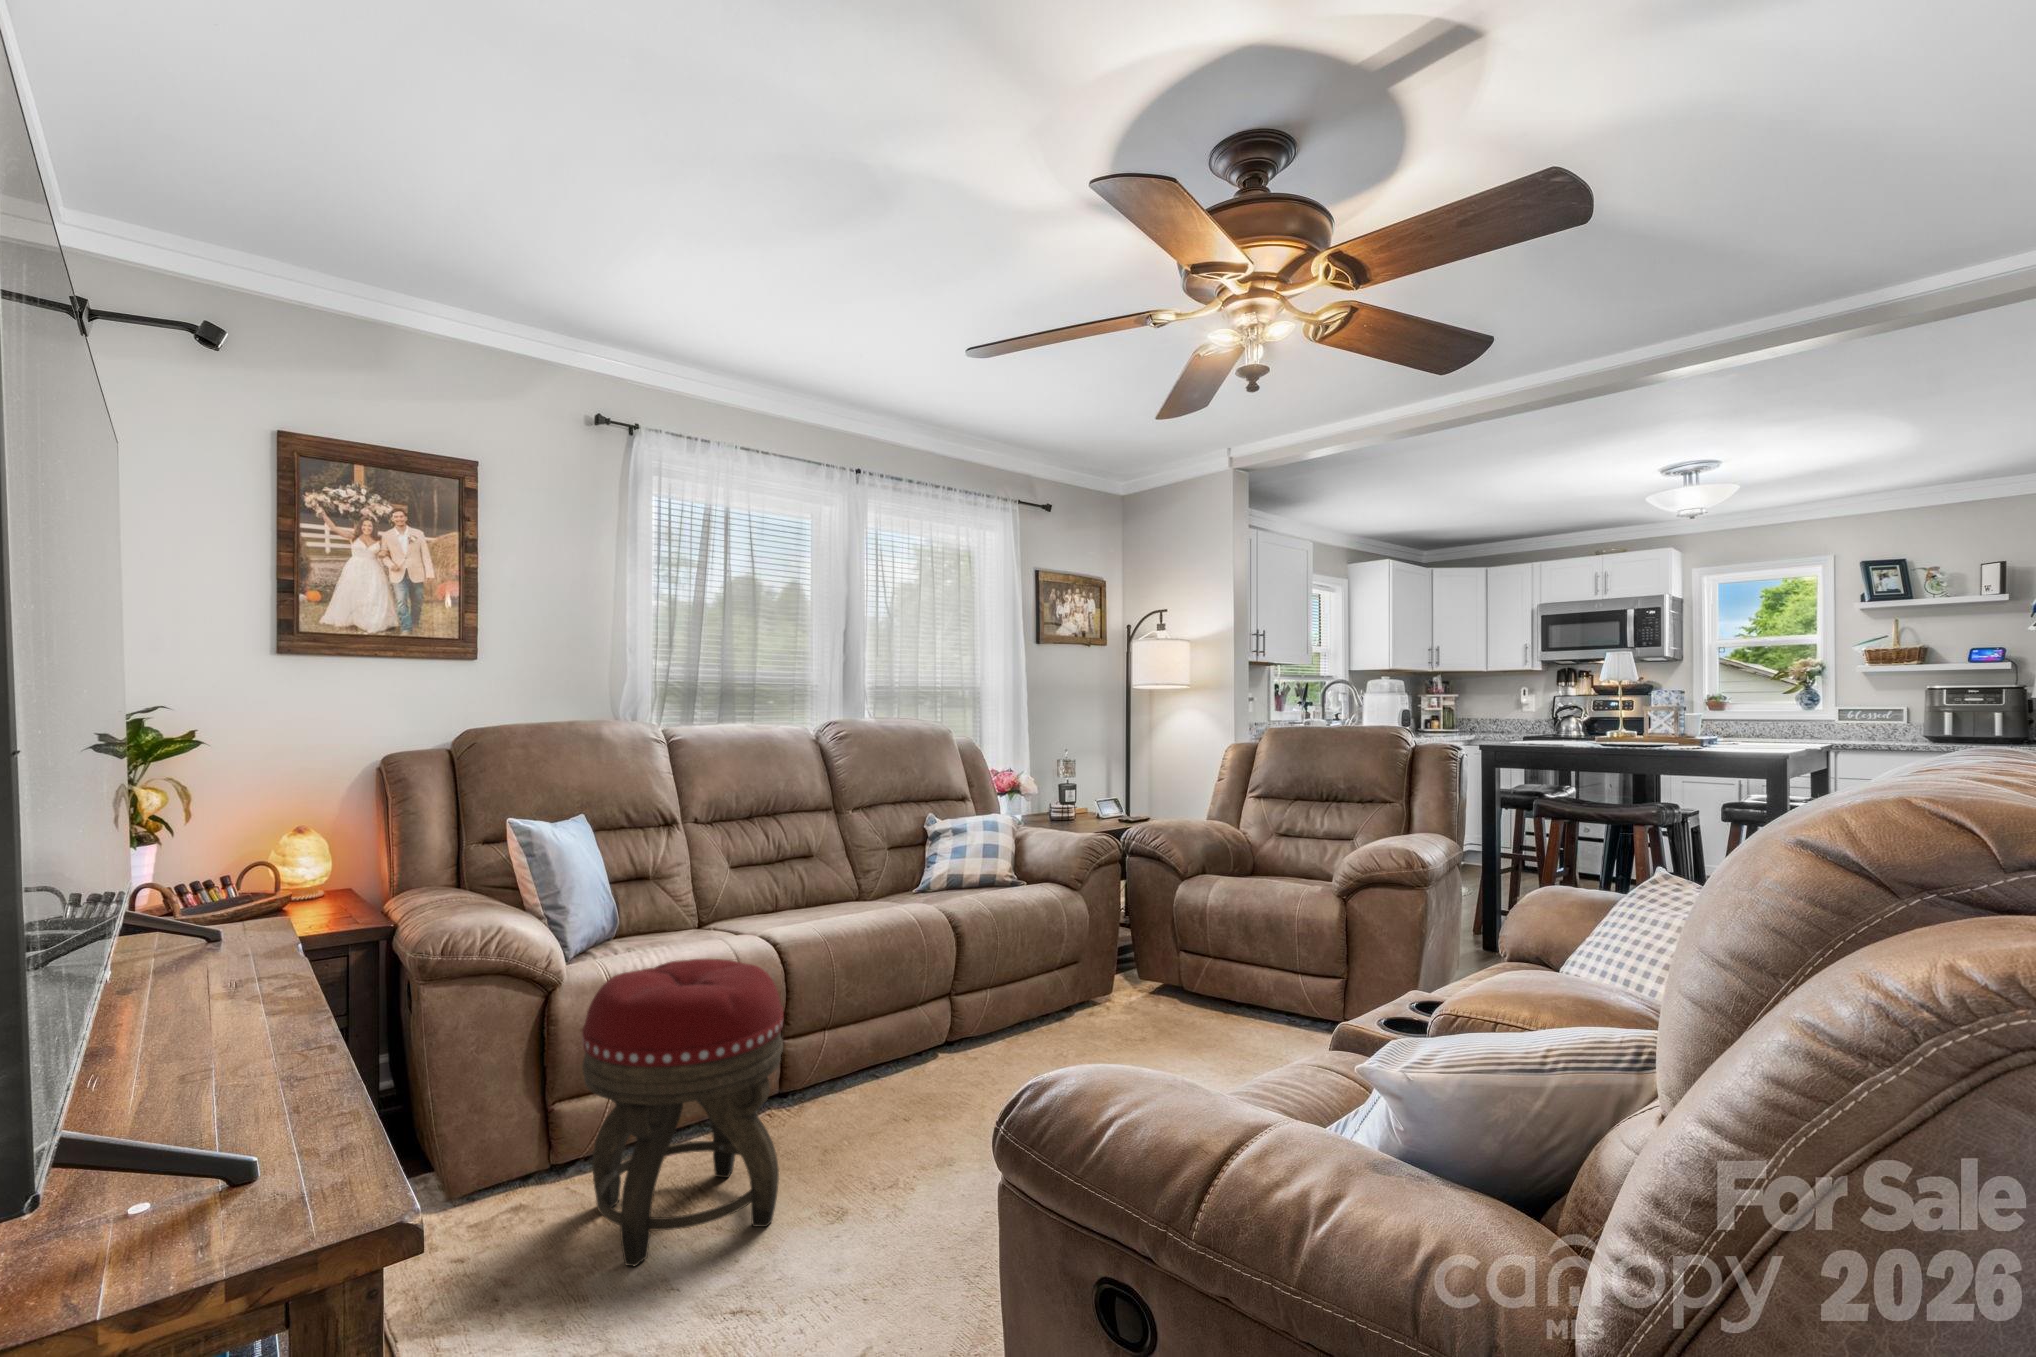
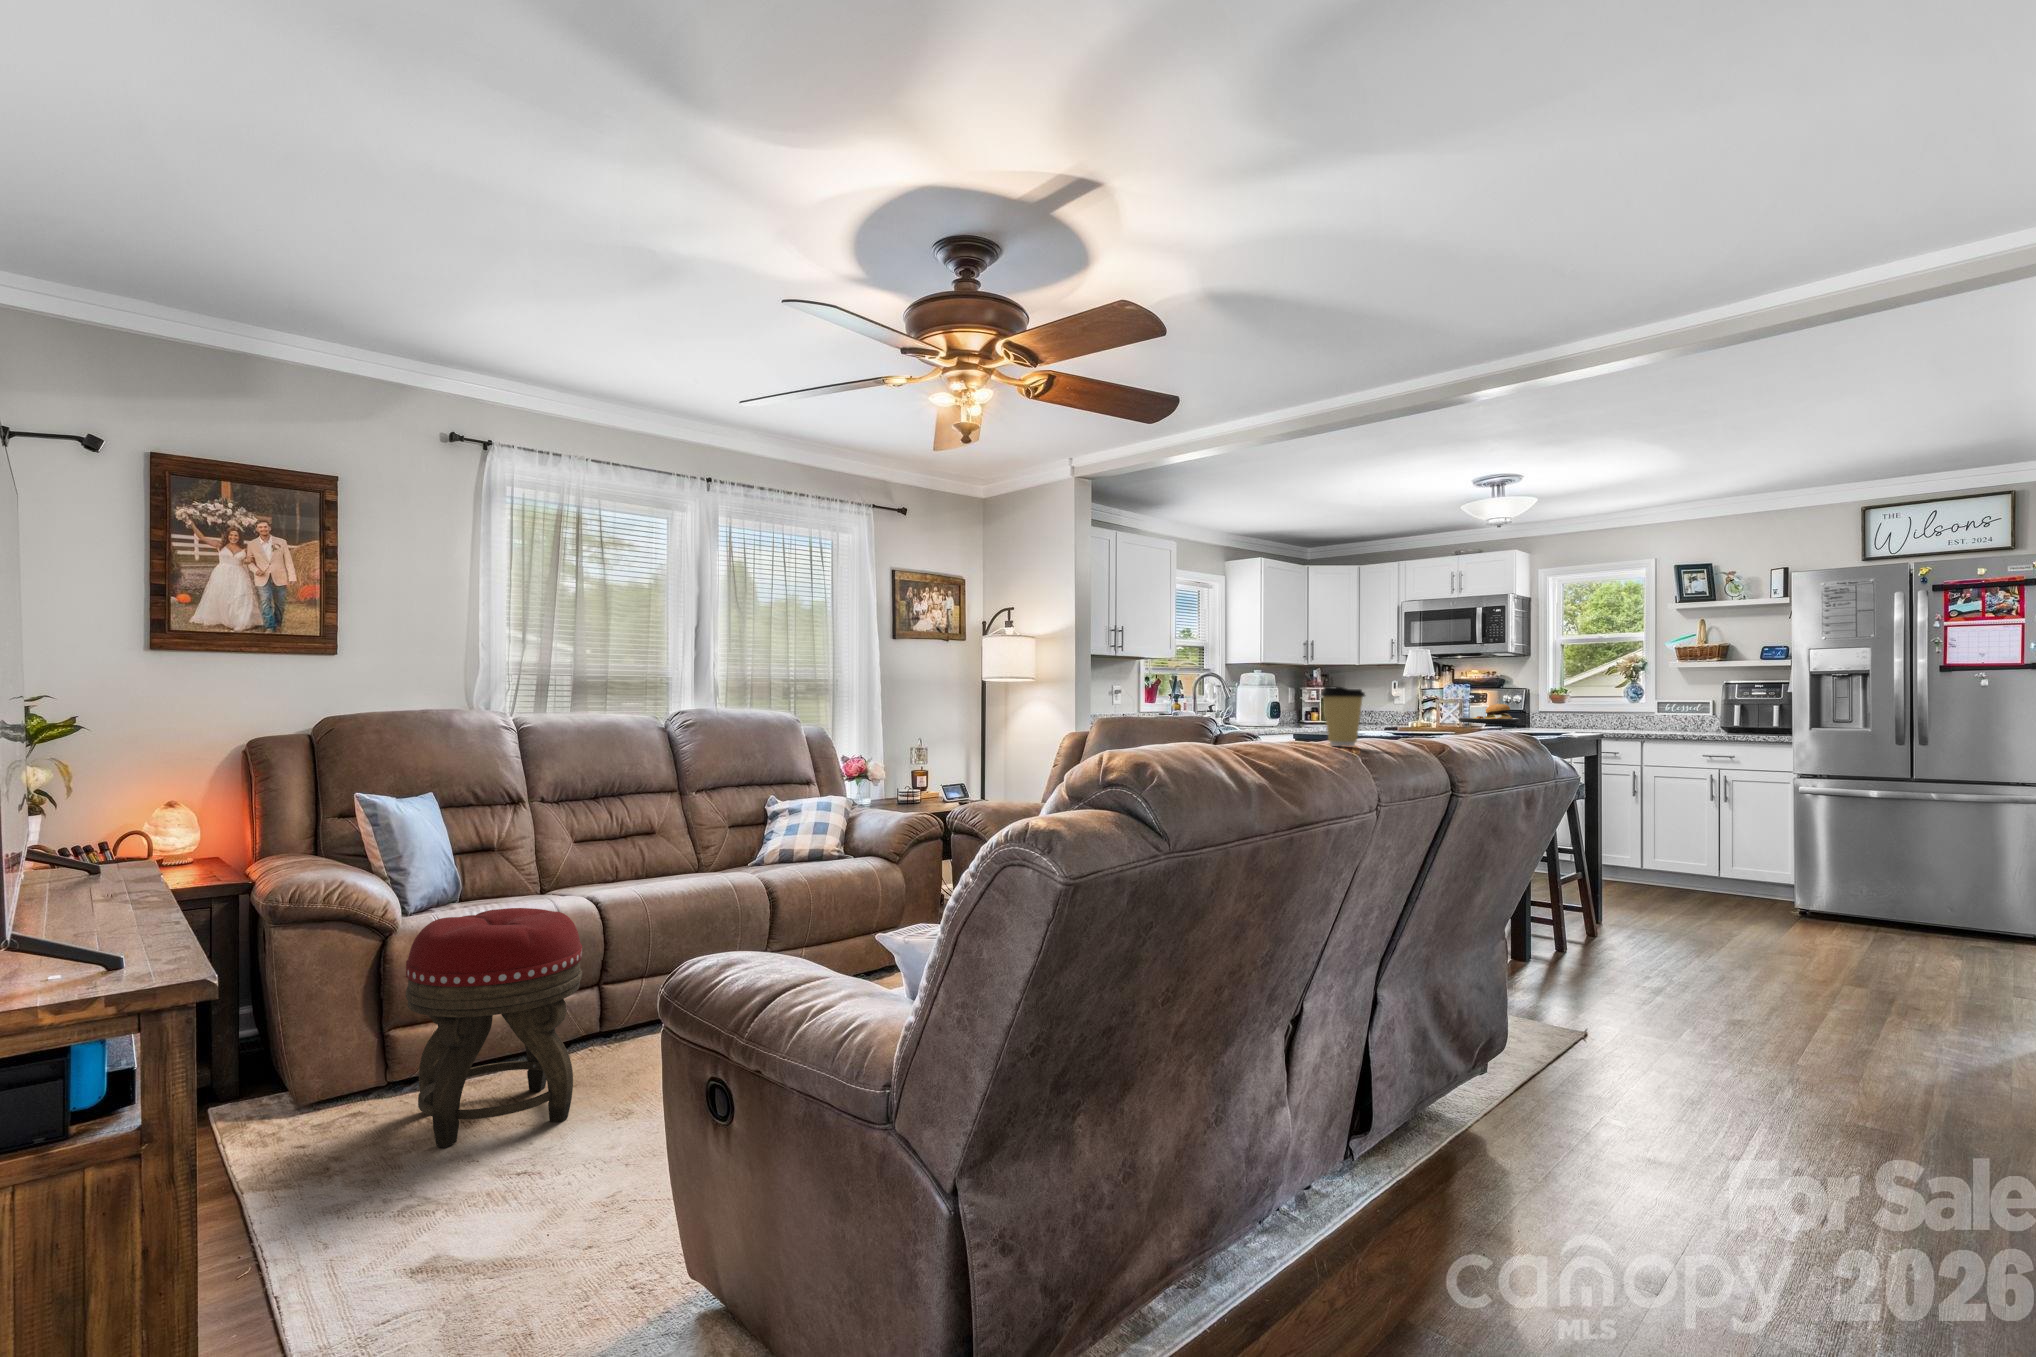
coffee cup: none [1908,694,1996,780] -> present [1321,686,1365,746]
plate: none [1674,702,1751,735] -> present [1459,704,1520,724]

